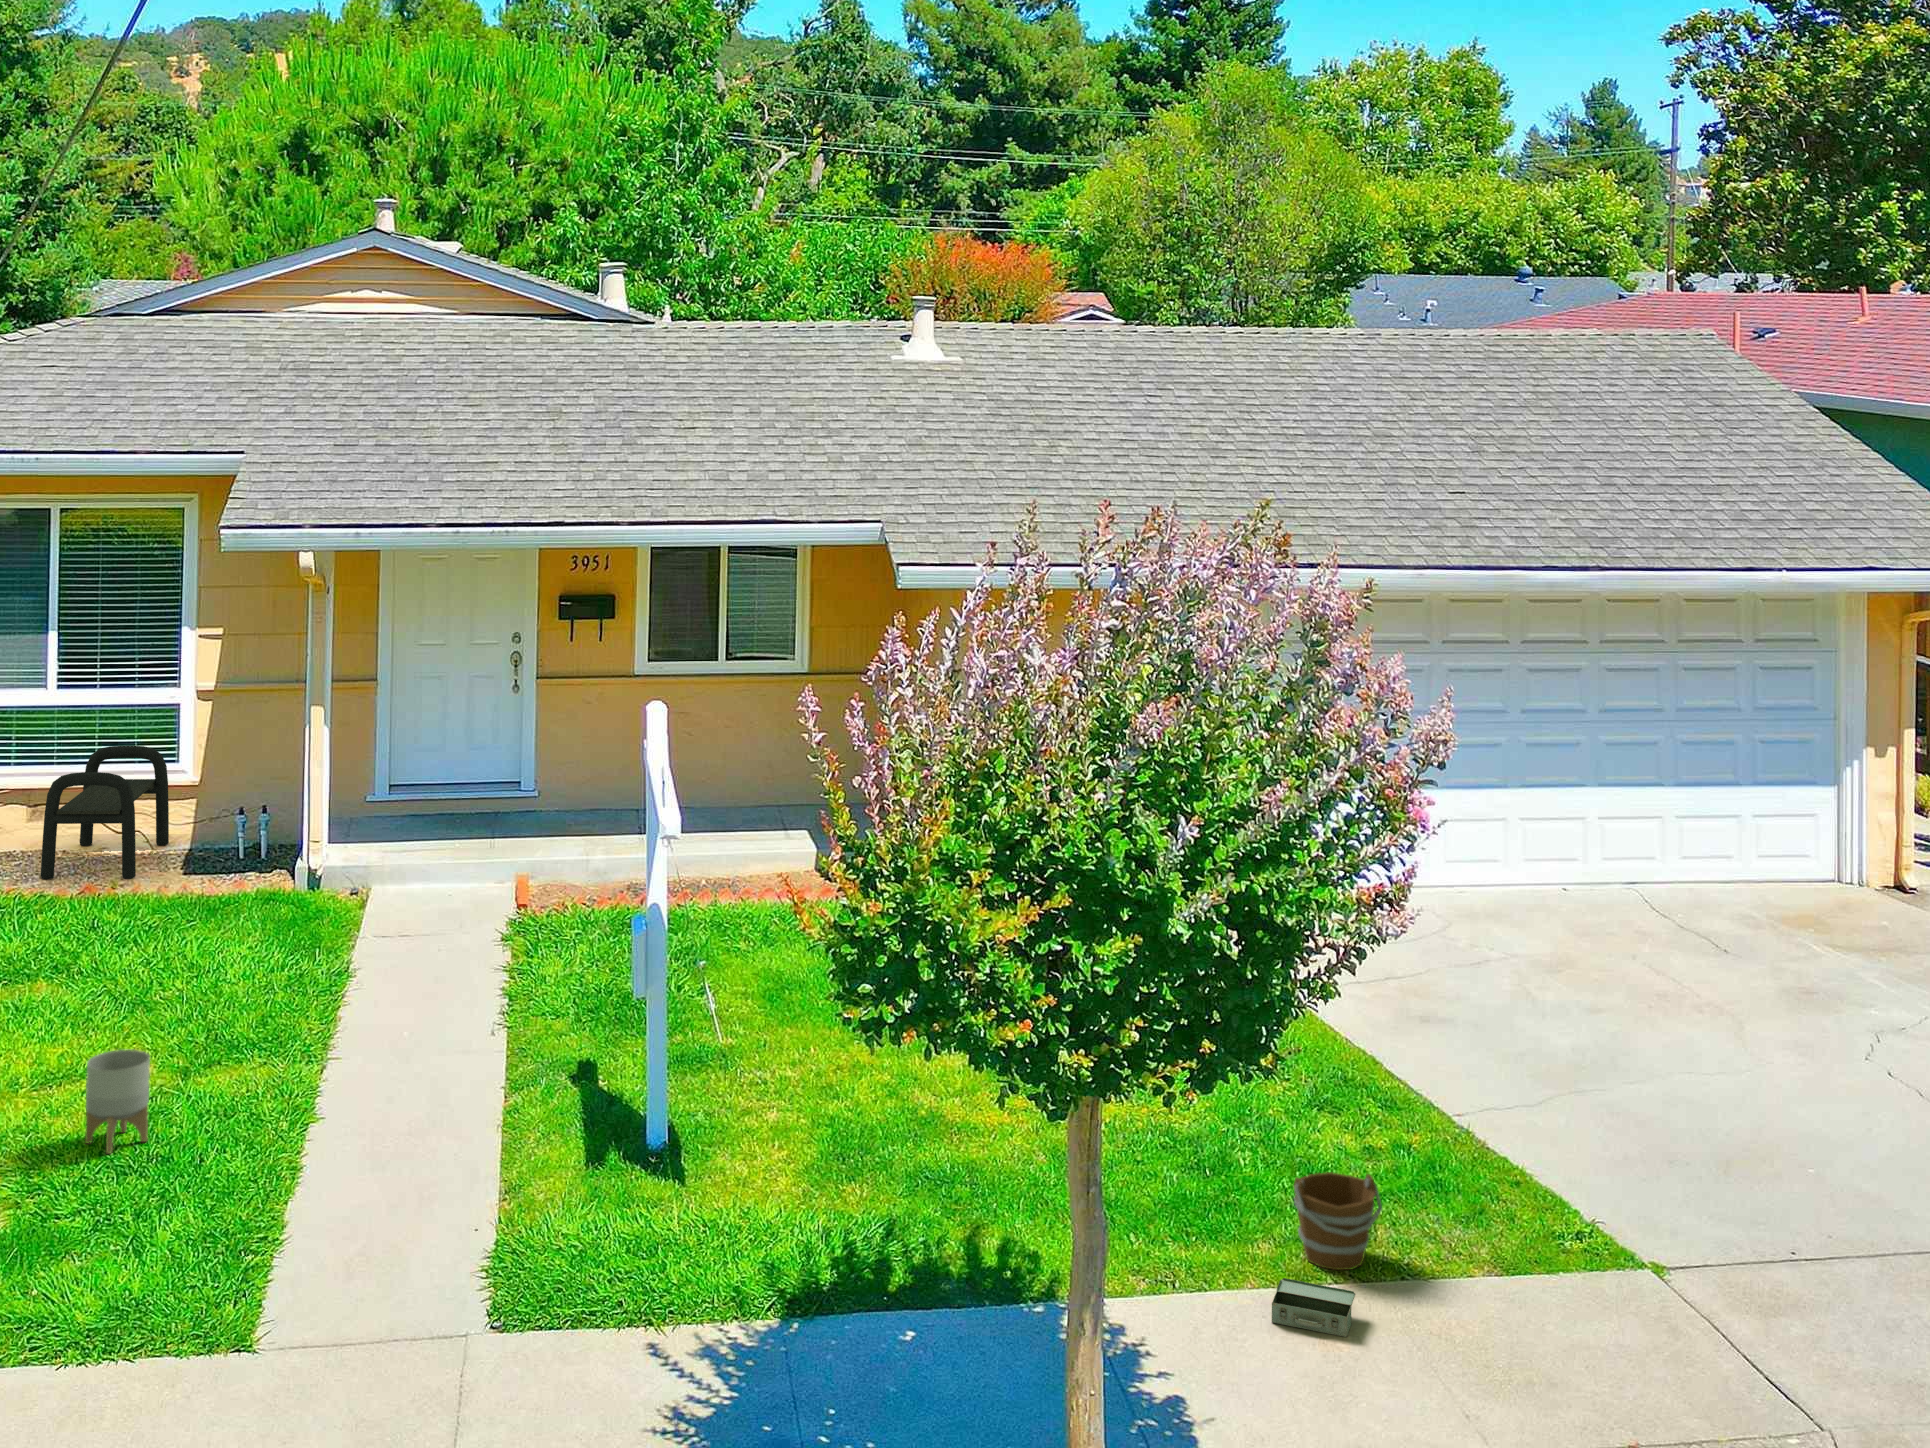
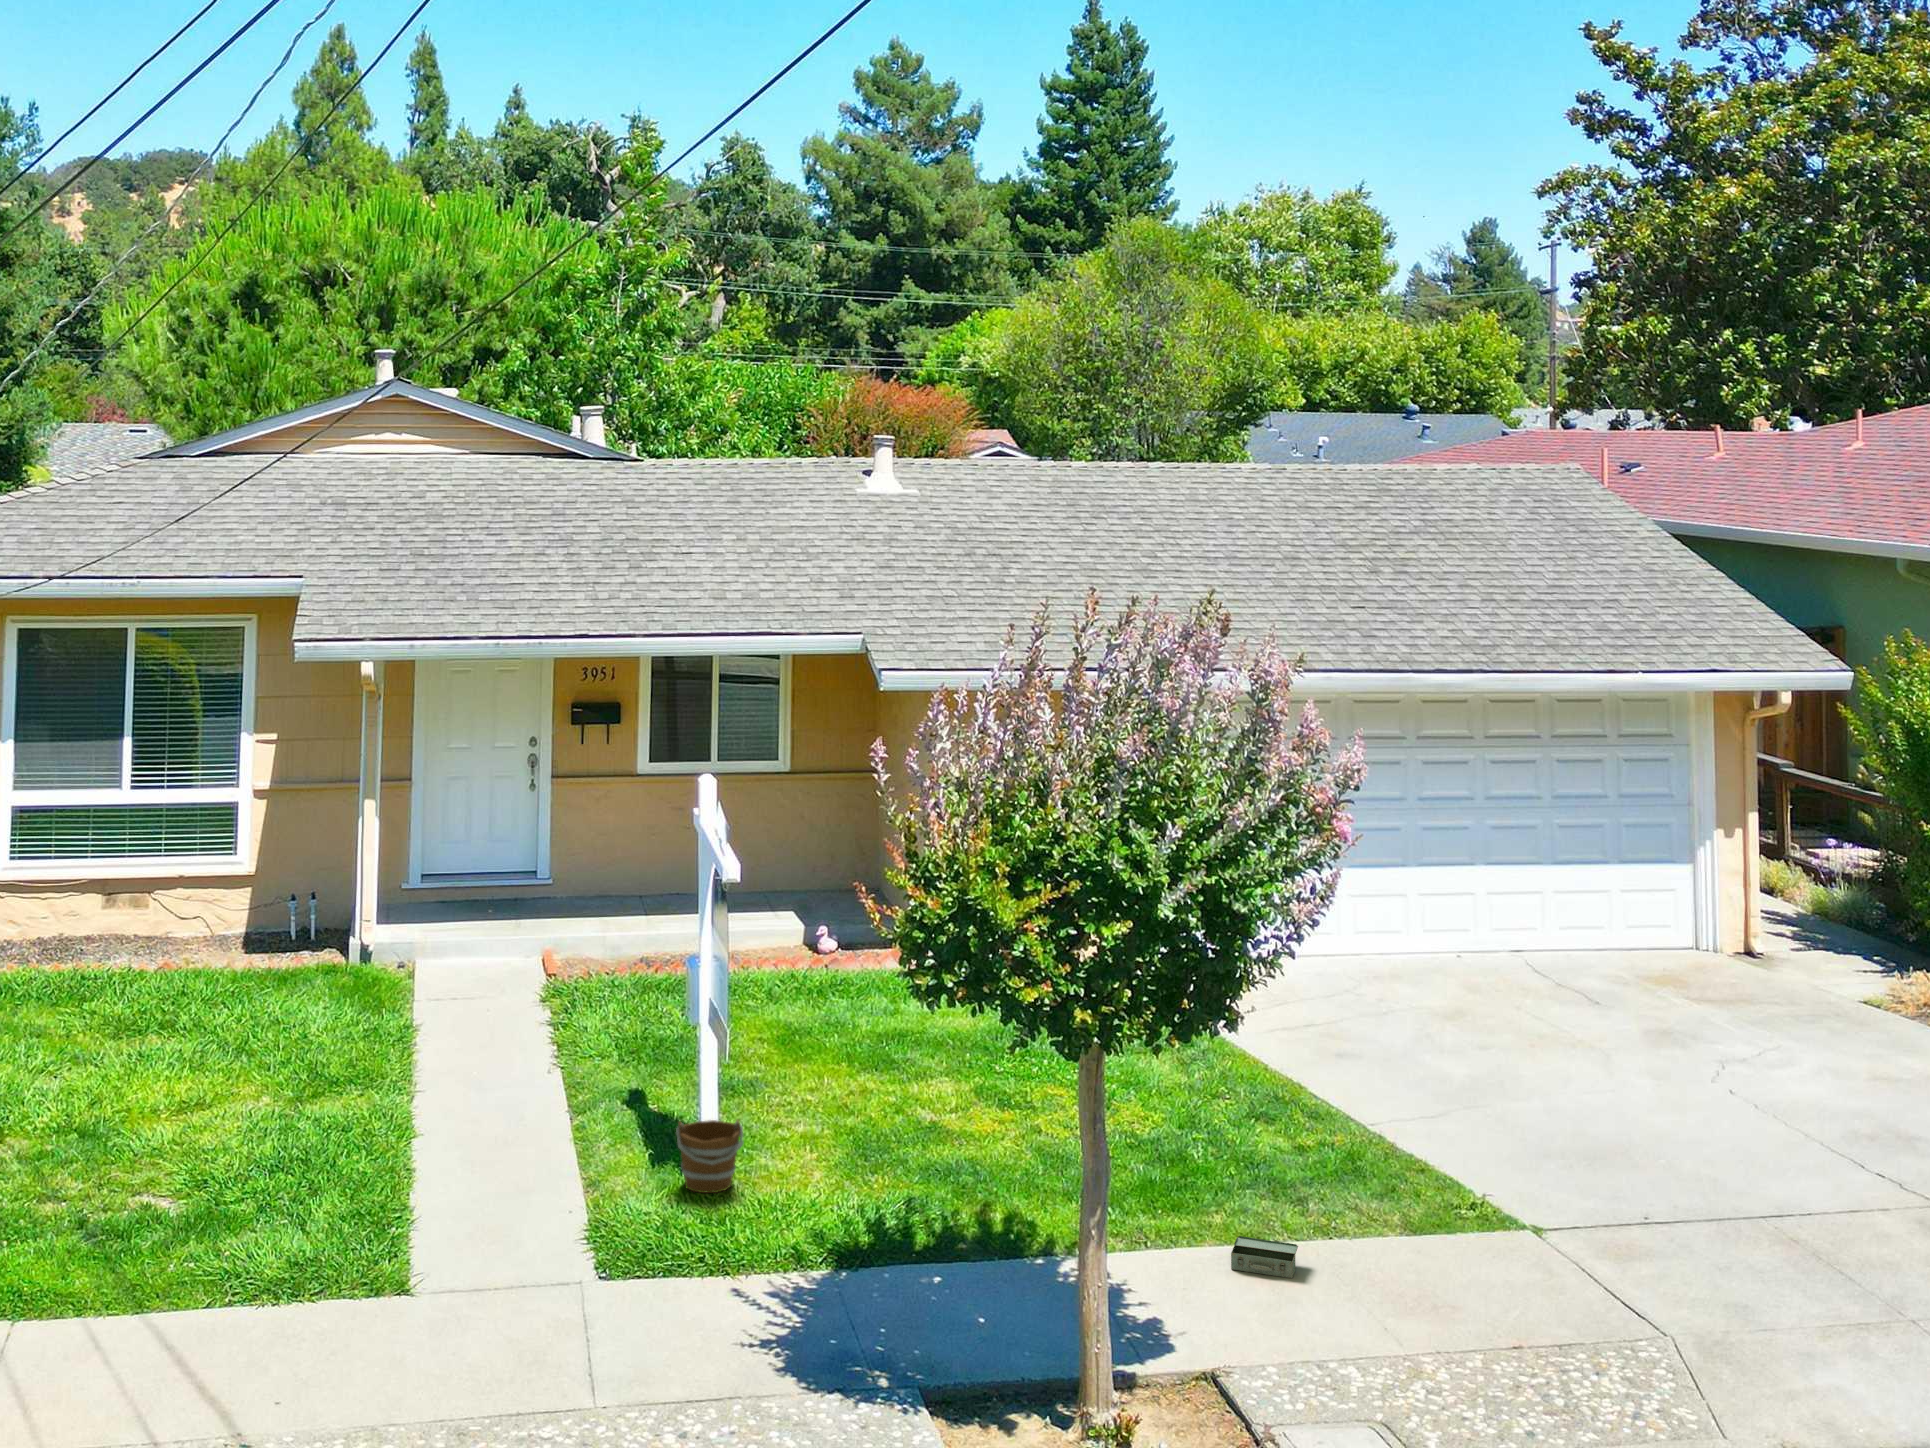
bench: present [40,746,169,879] -> none [113,841,218,959]
planter: present [85,1050,150,1154] -> none [225,1077,280,1163]
bucket: present [1294,1172,1382,1270] -> present [676,1120,743,1193]

